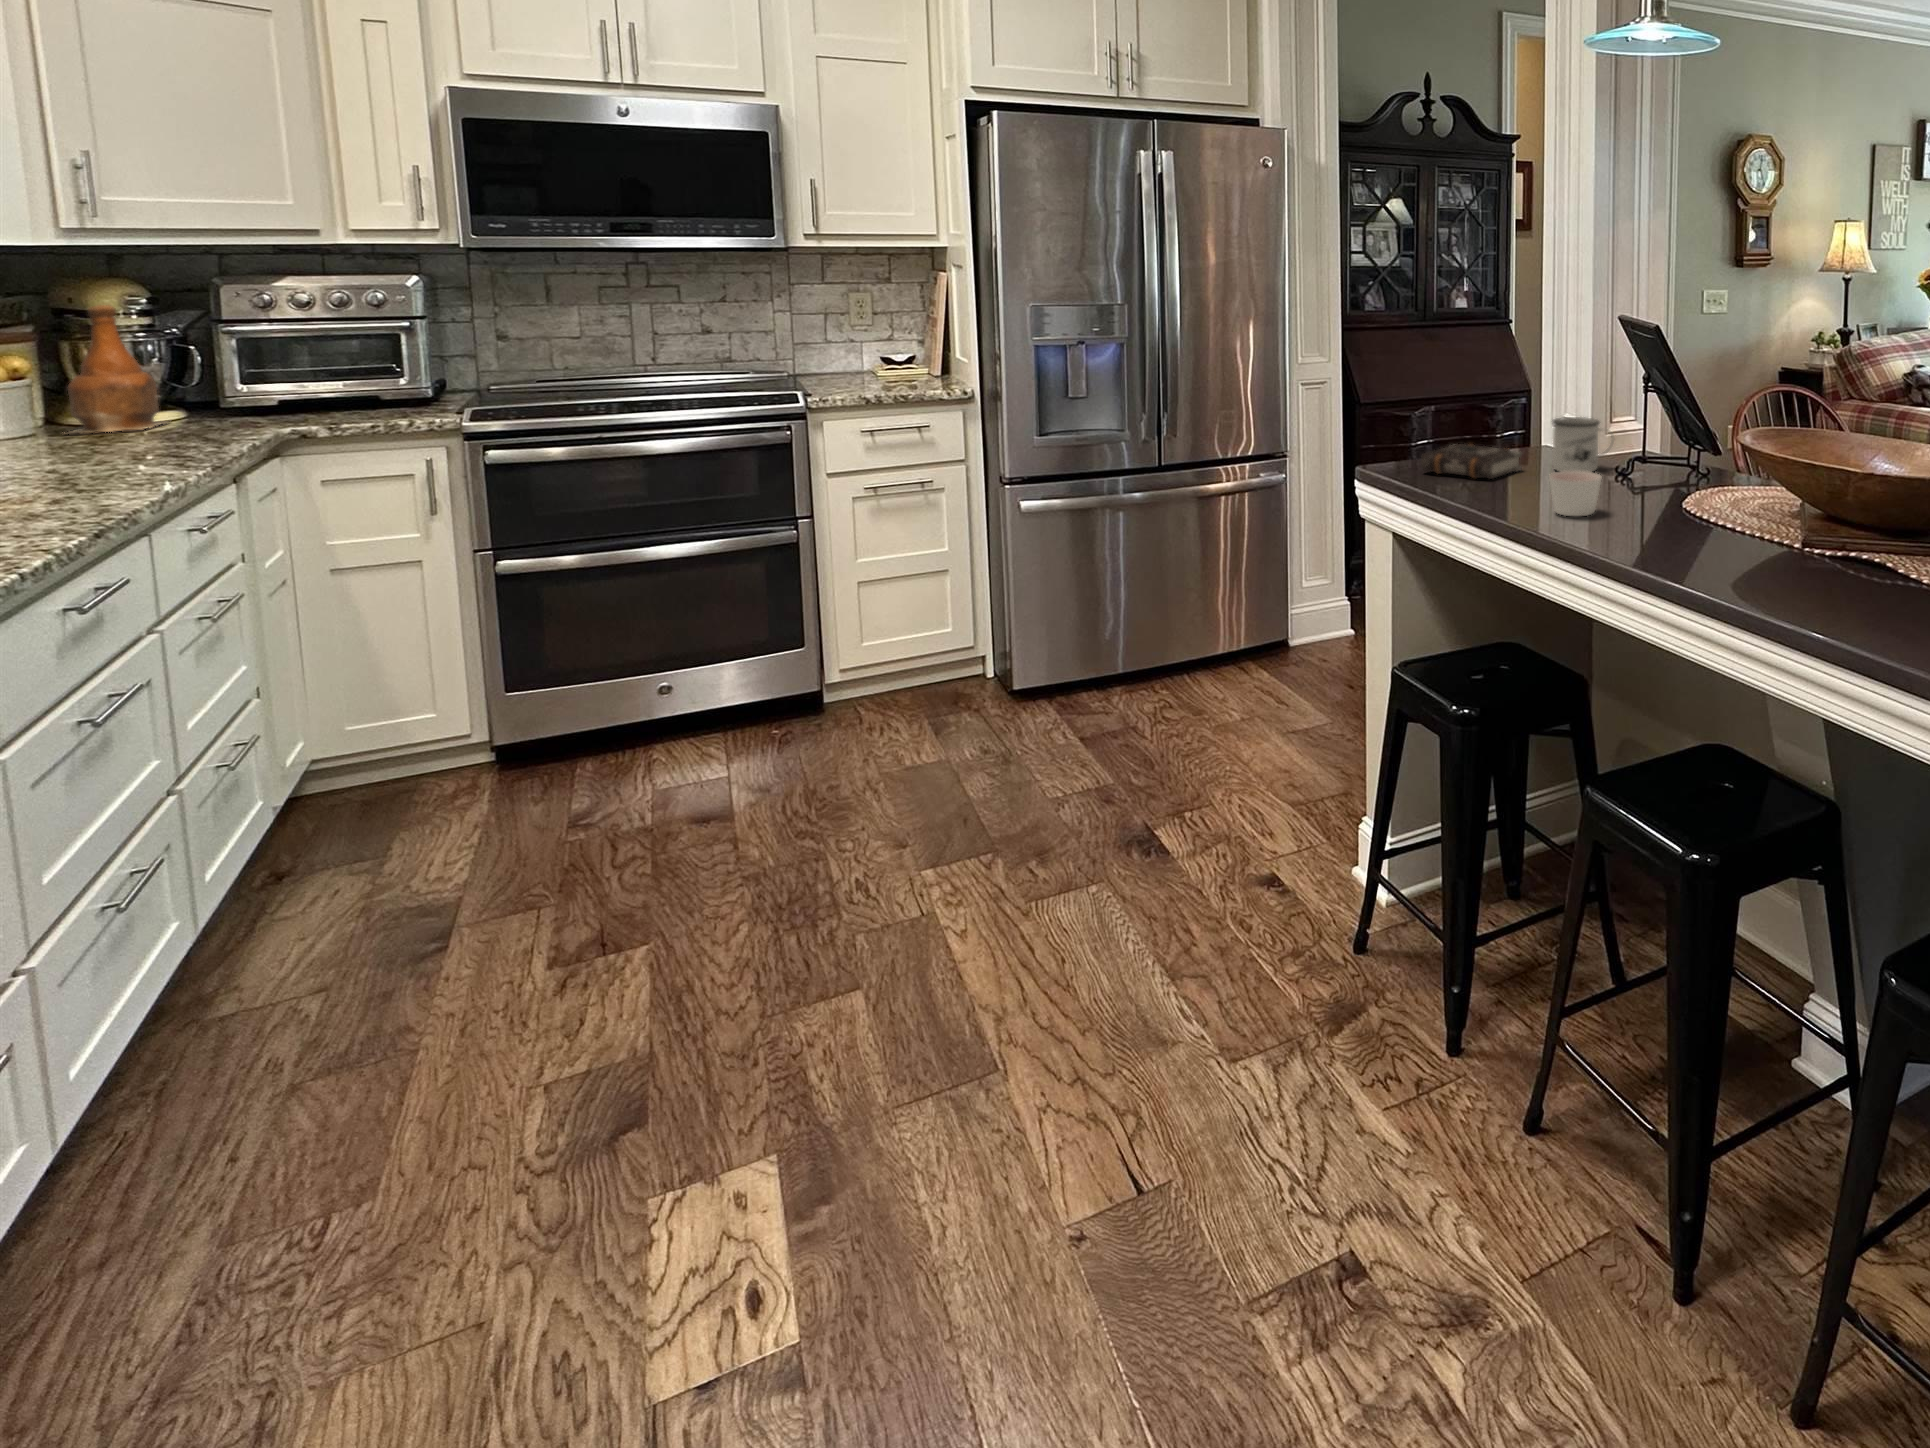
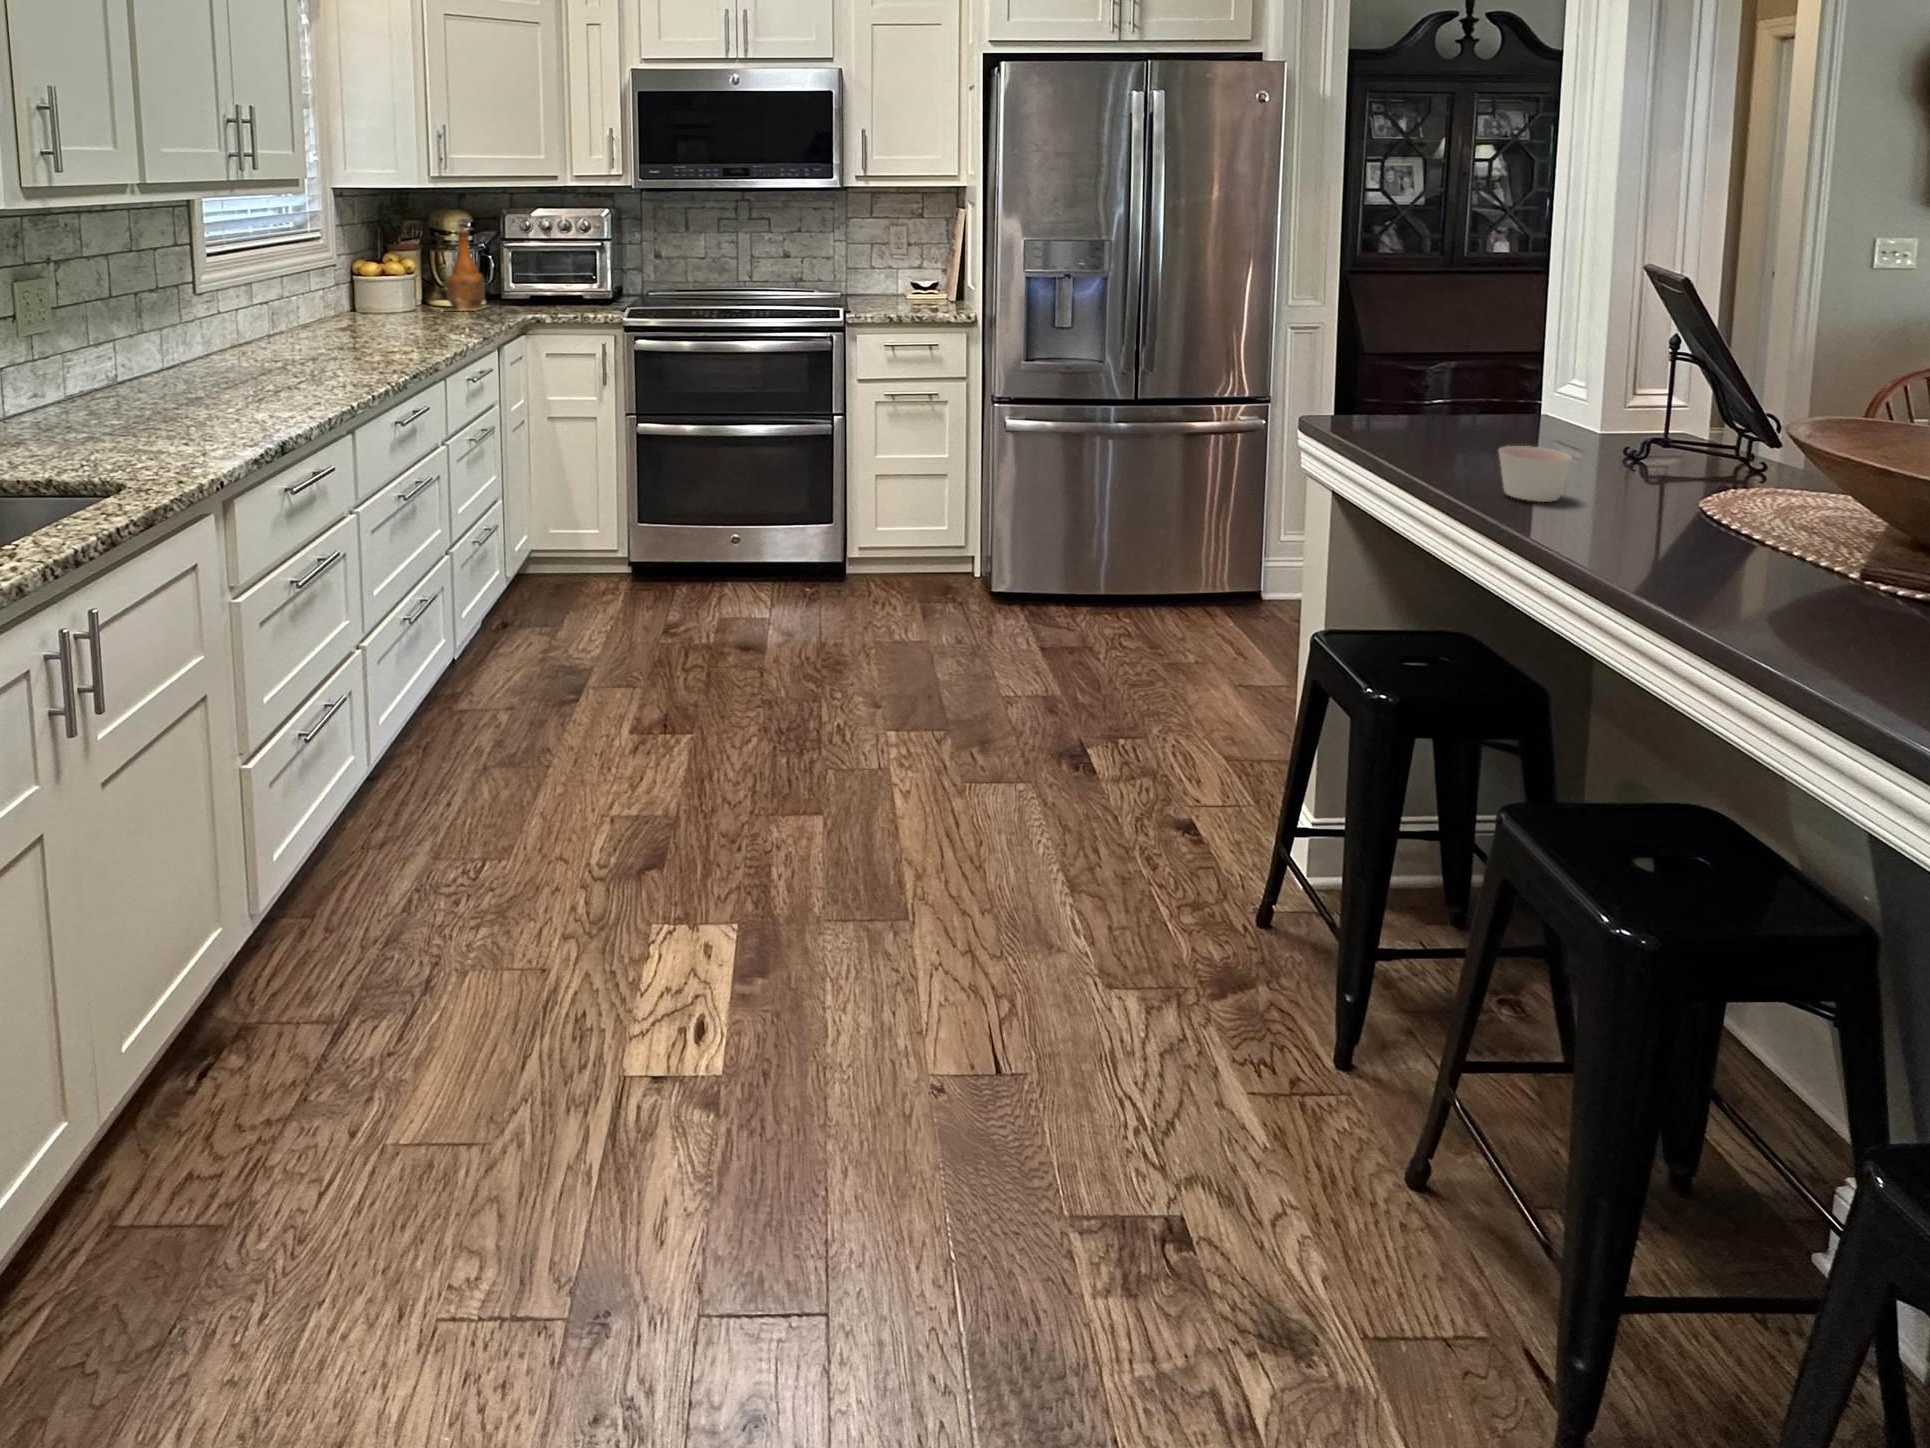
mug: present [1553,417,1613,472] -> none [1532,384,1622,452]
book: present [1421,444,1522,479] -> none [1362,404,1491,446]

